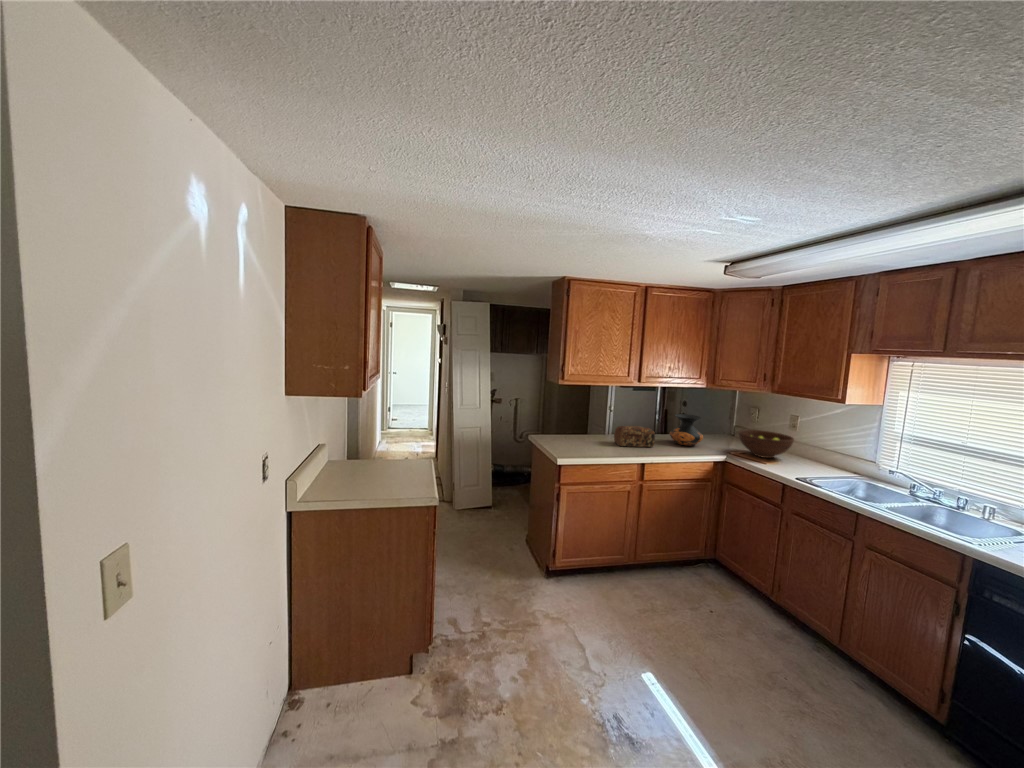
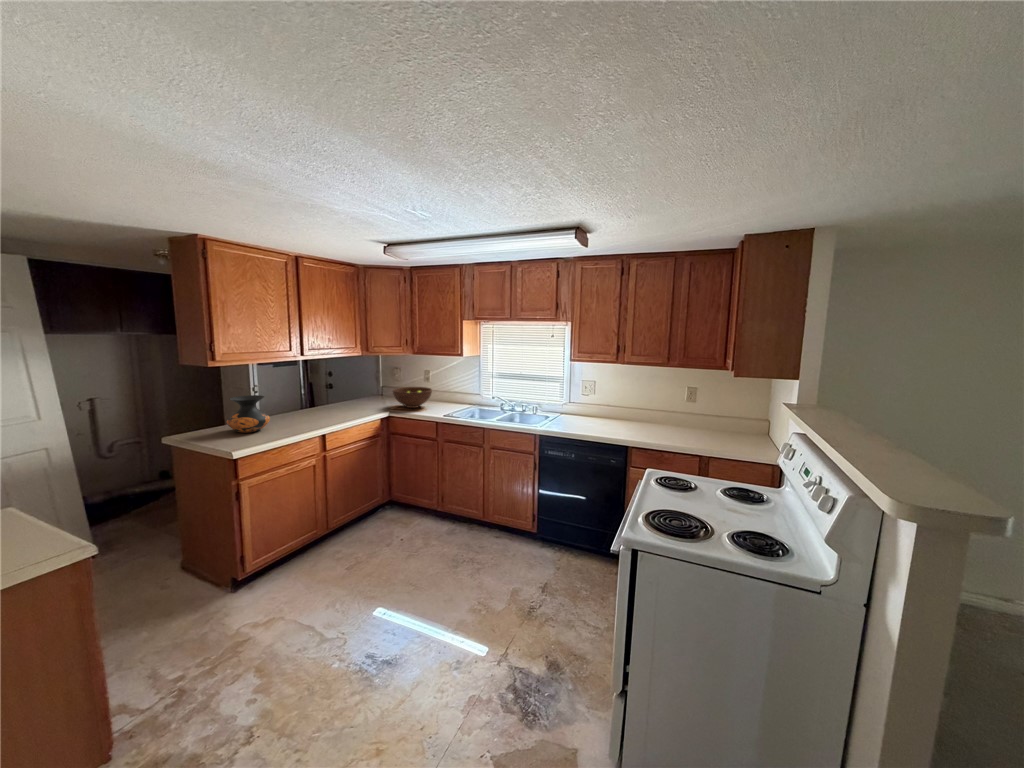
vase: present [670,414,703,446] -> present [227,395,270,433]
bread loaf: present [614,426,655,447] -> none [279,401,325,425]

